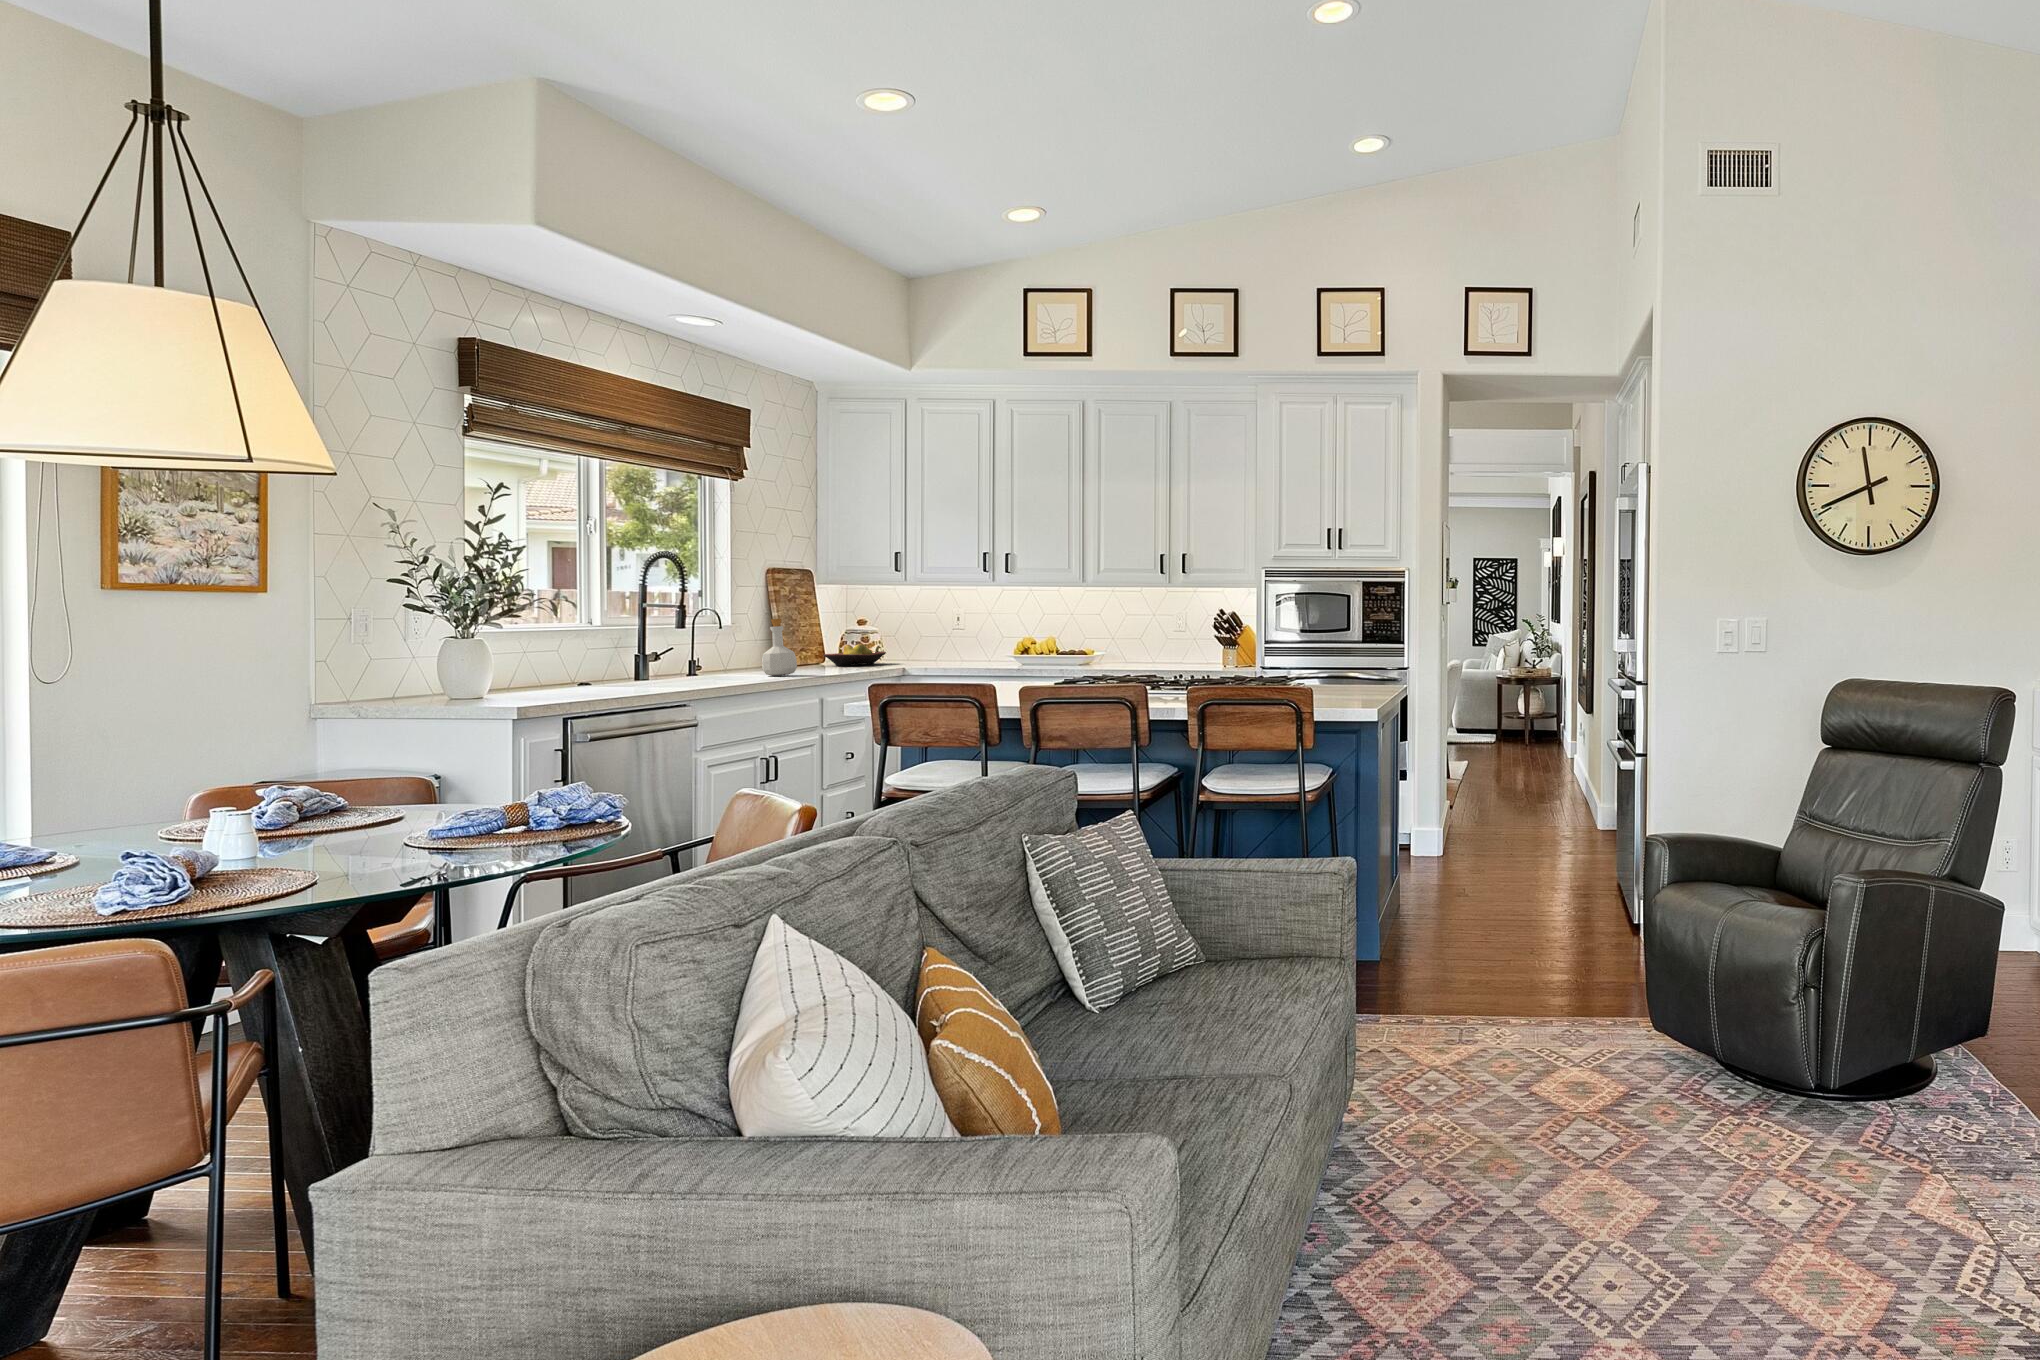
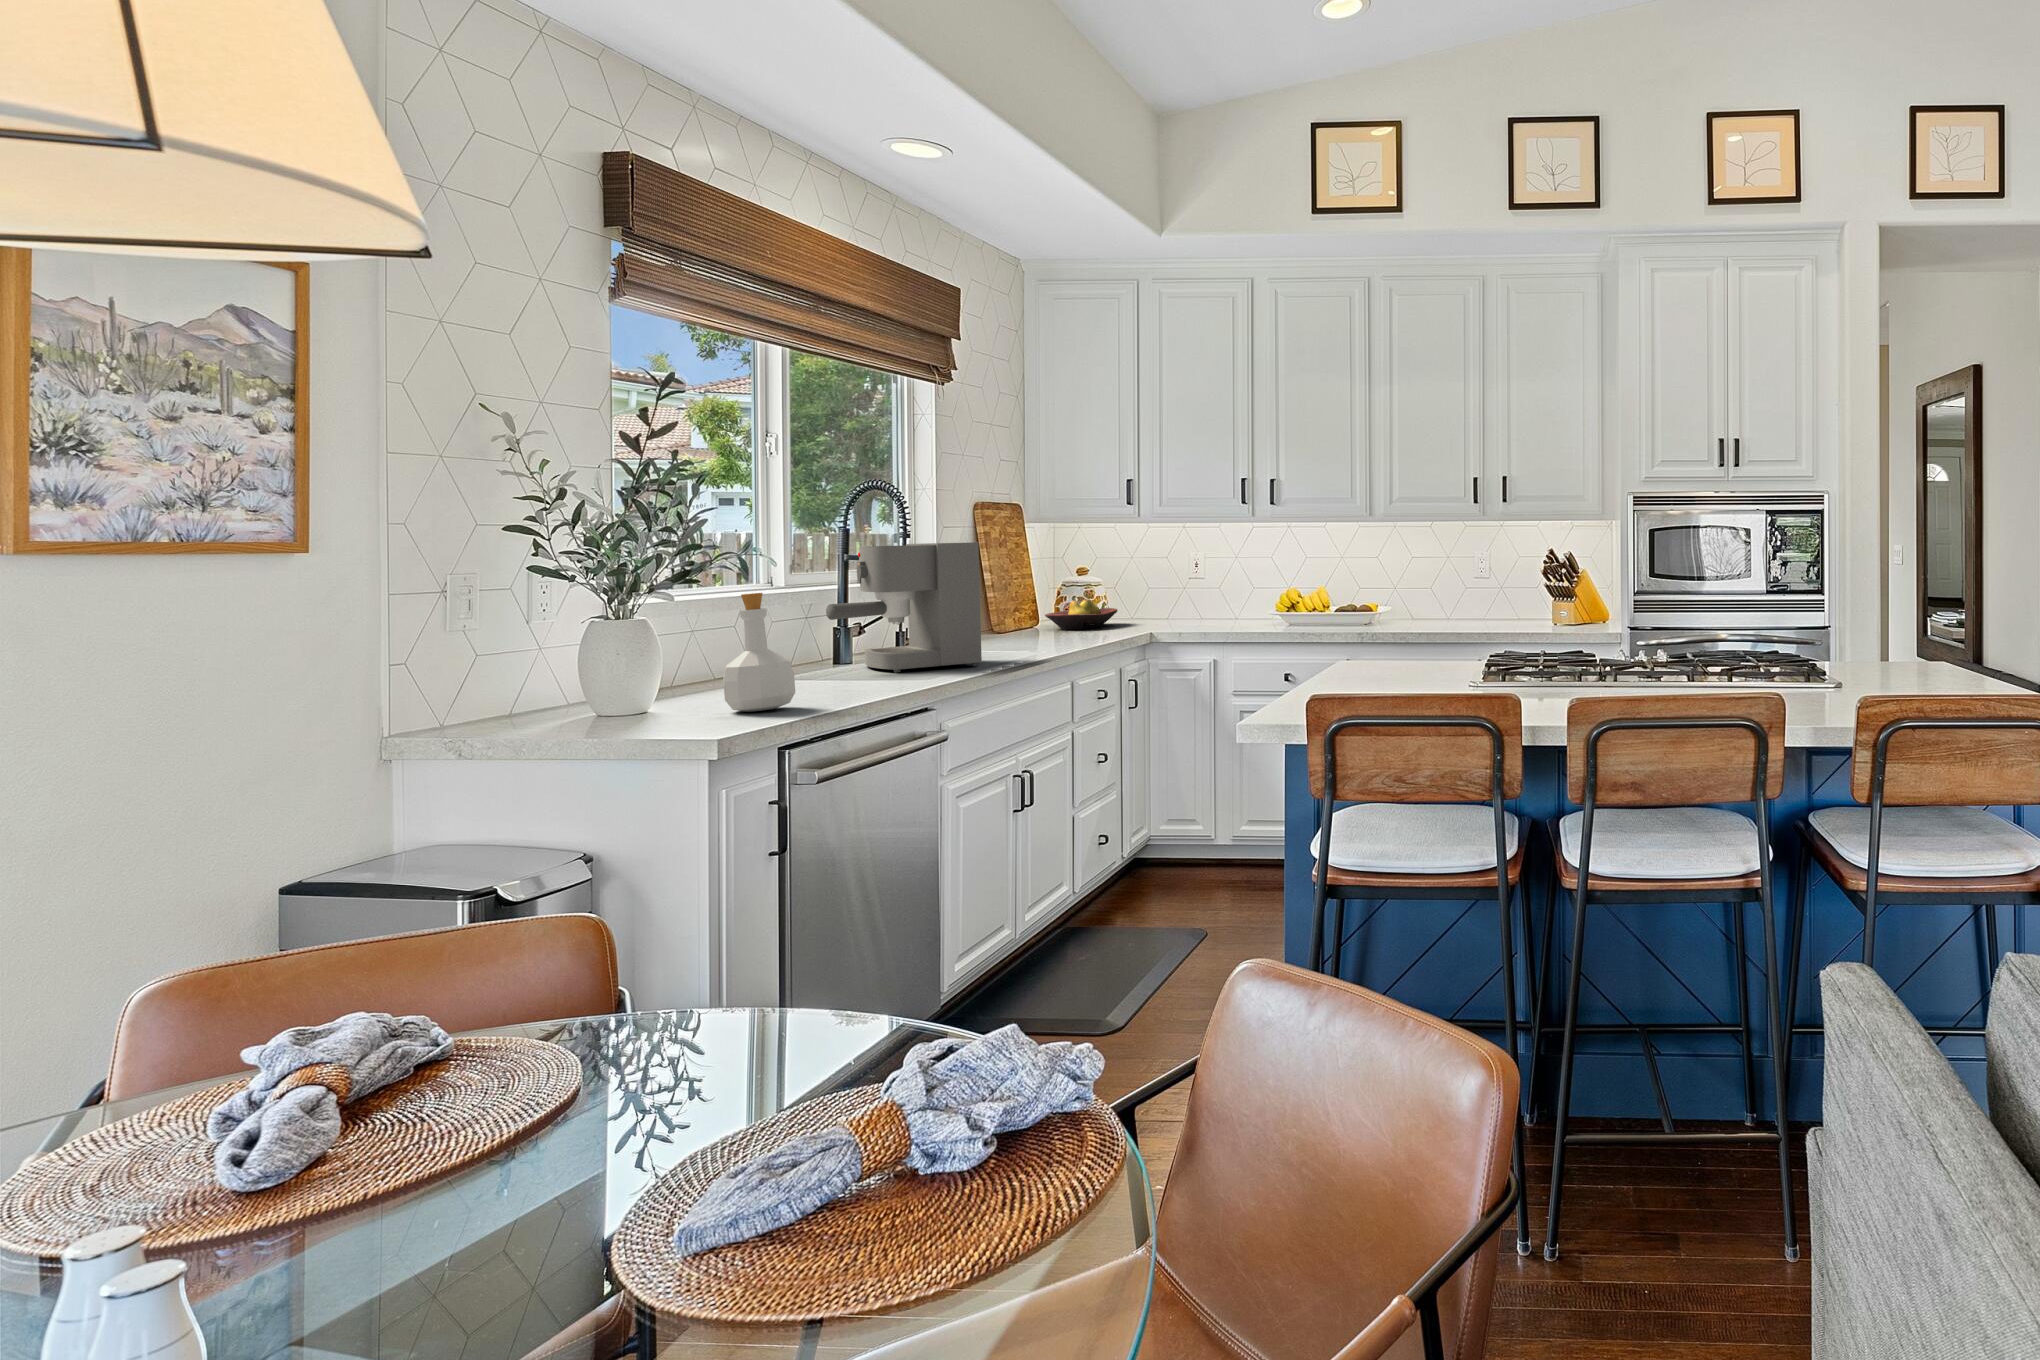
coffee maker: none [620,596,735,684] -> present [826,542,982,672]
bottle: present [762,619,797,676] -> present [723,593,795,711]

